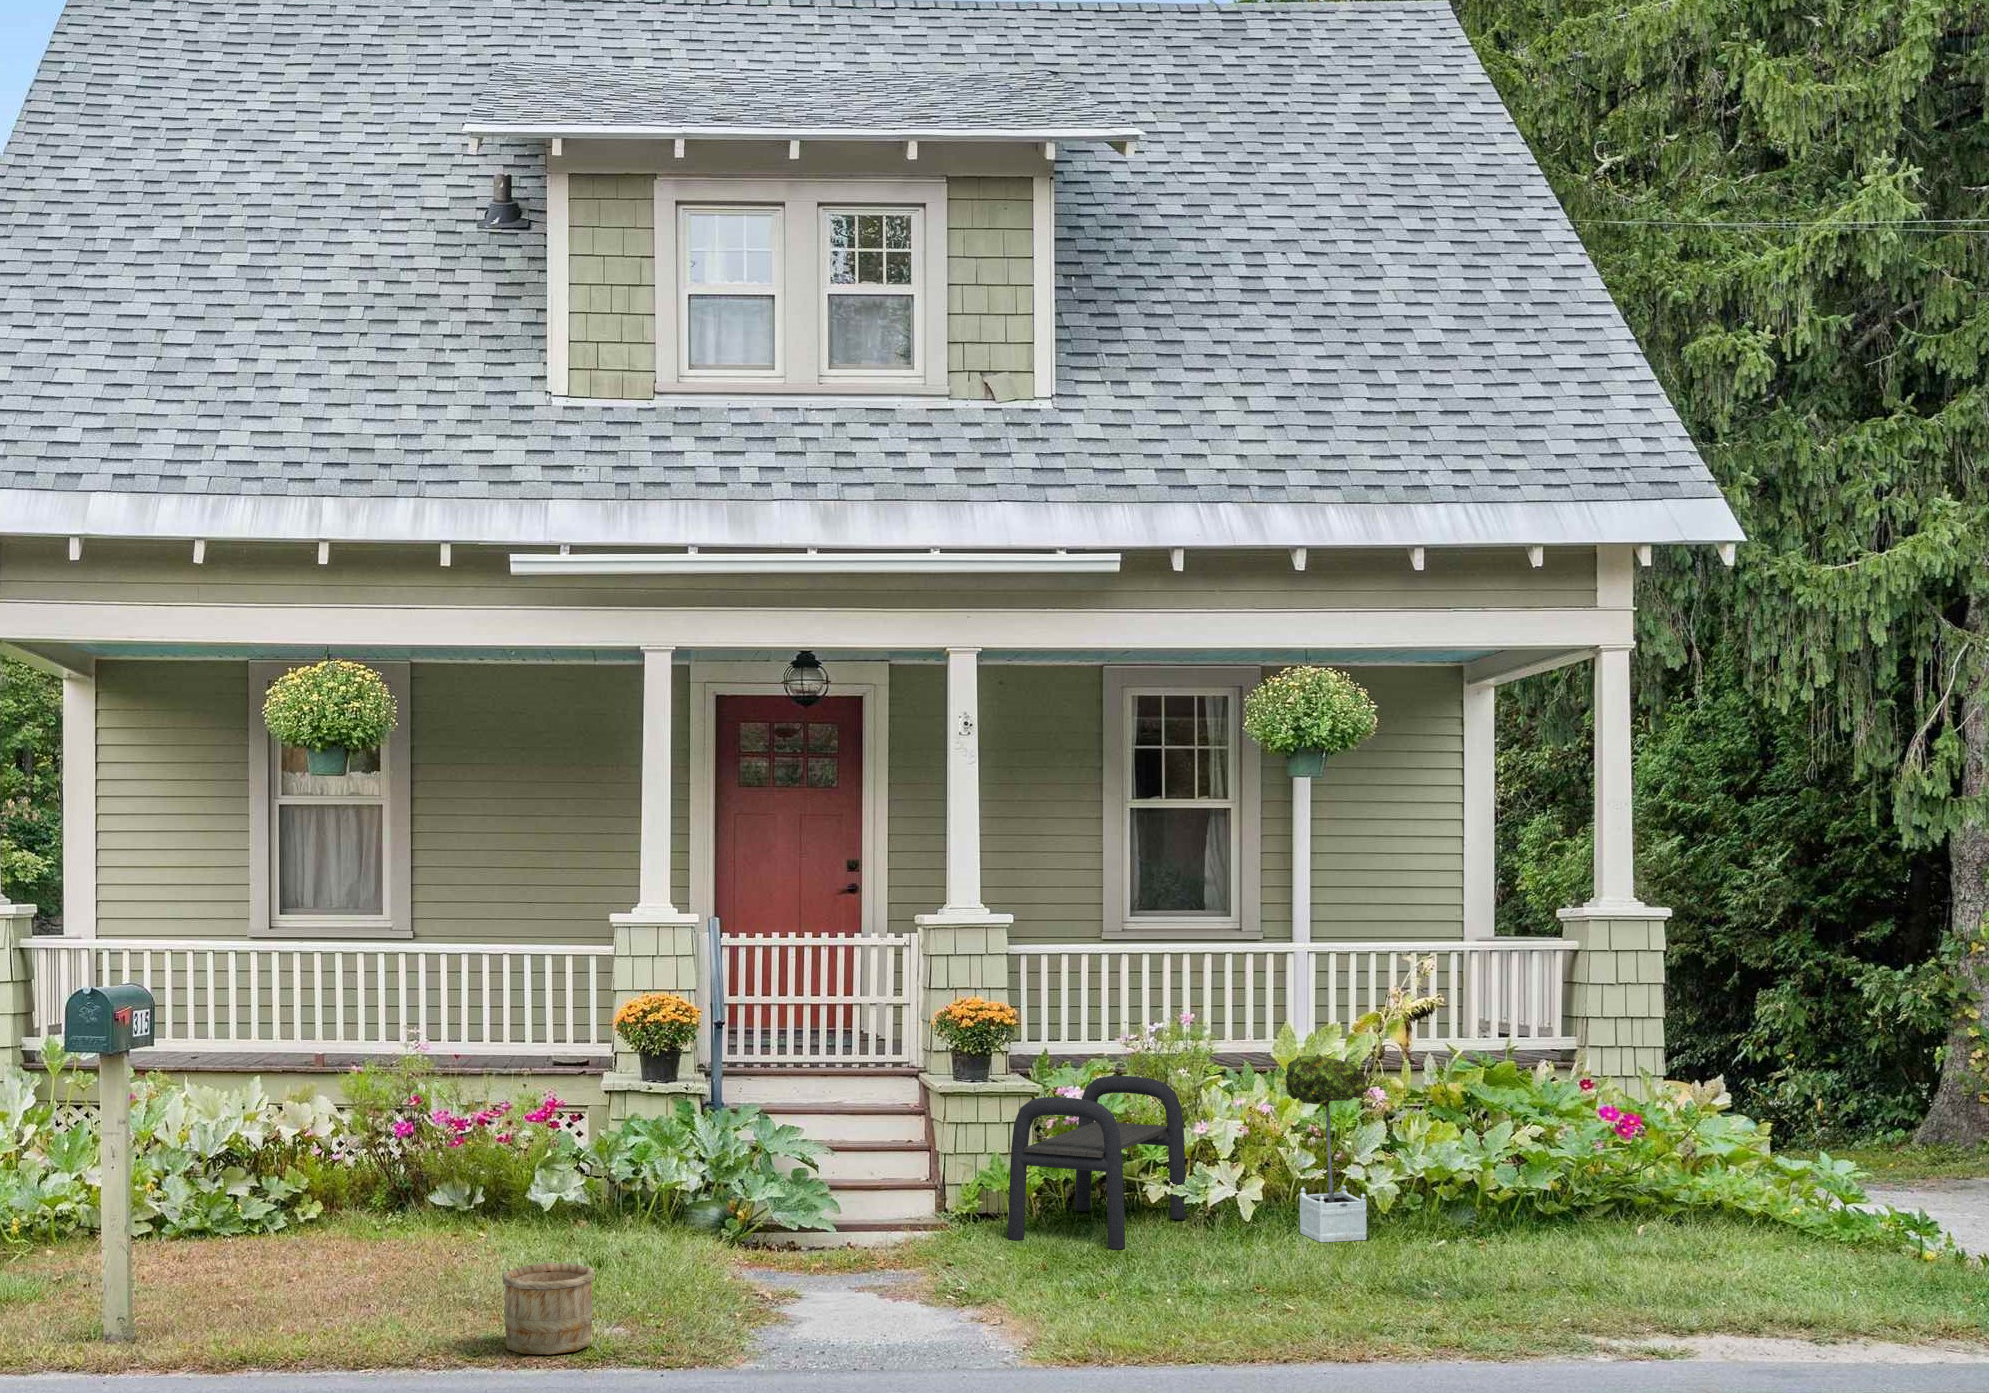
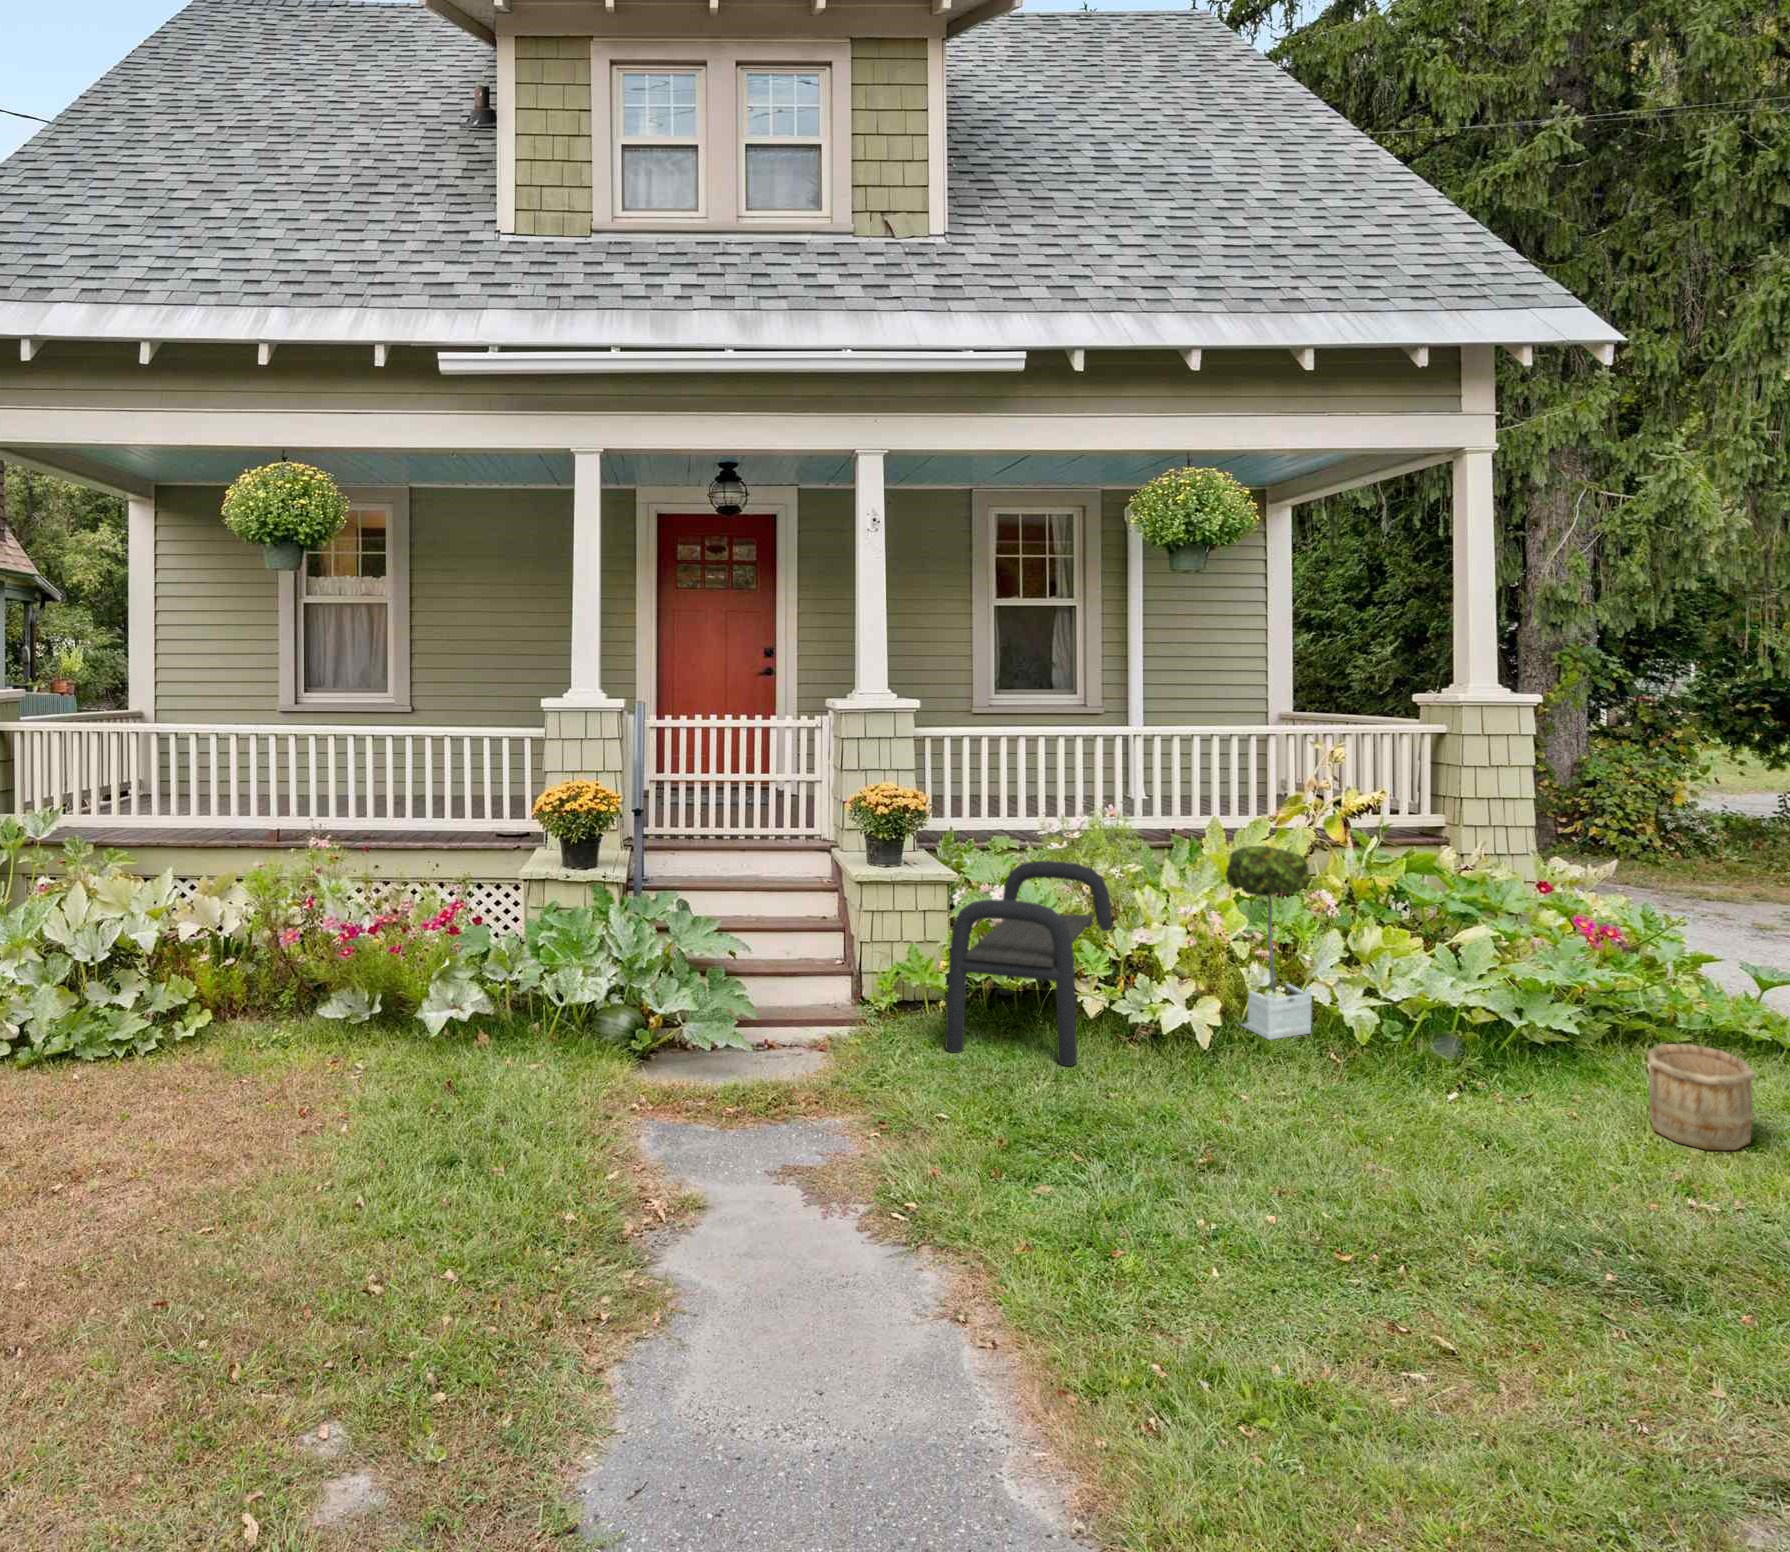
wooden bucket: present [502,1263,595,1354] -> present [1647,1044,1755,1150]

